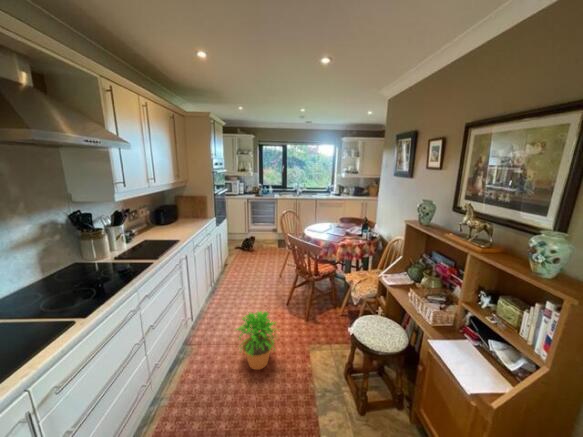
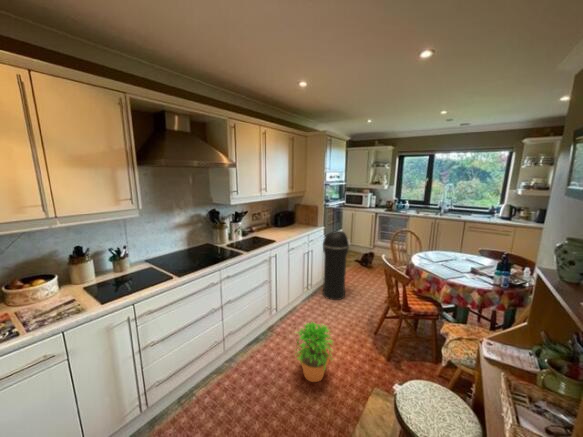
trash can: none [218,219,247,290] -> present [323,231,350,300]

